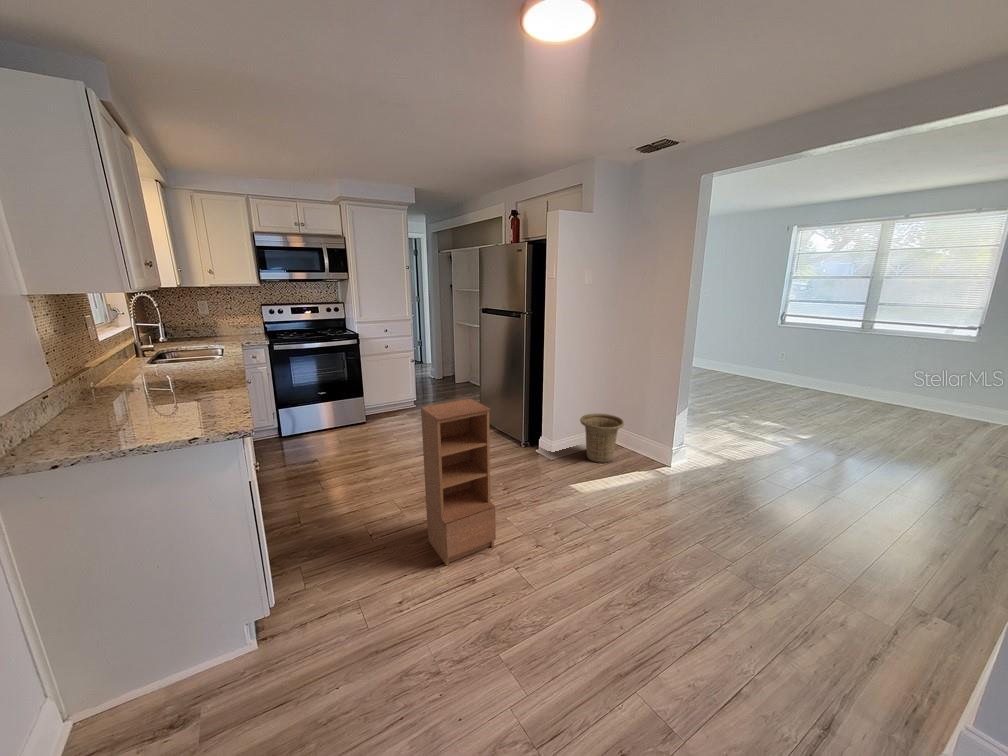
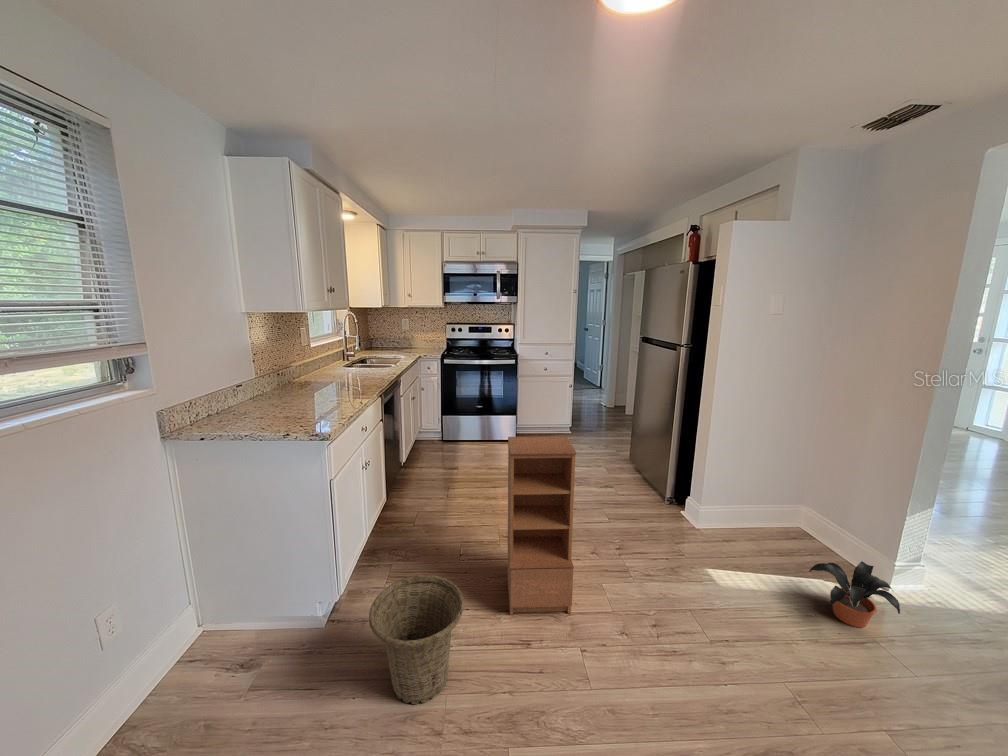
basket: present [580,414,624,463] -> present [369,575,464,704]
potted plant: none [634,450,683,492] -> present [809,561,900,627]

